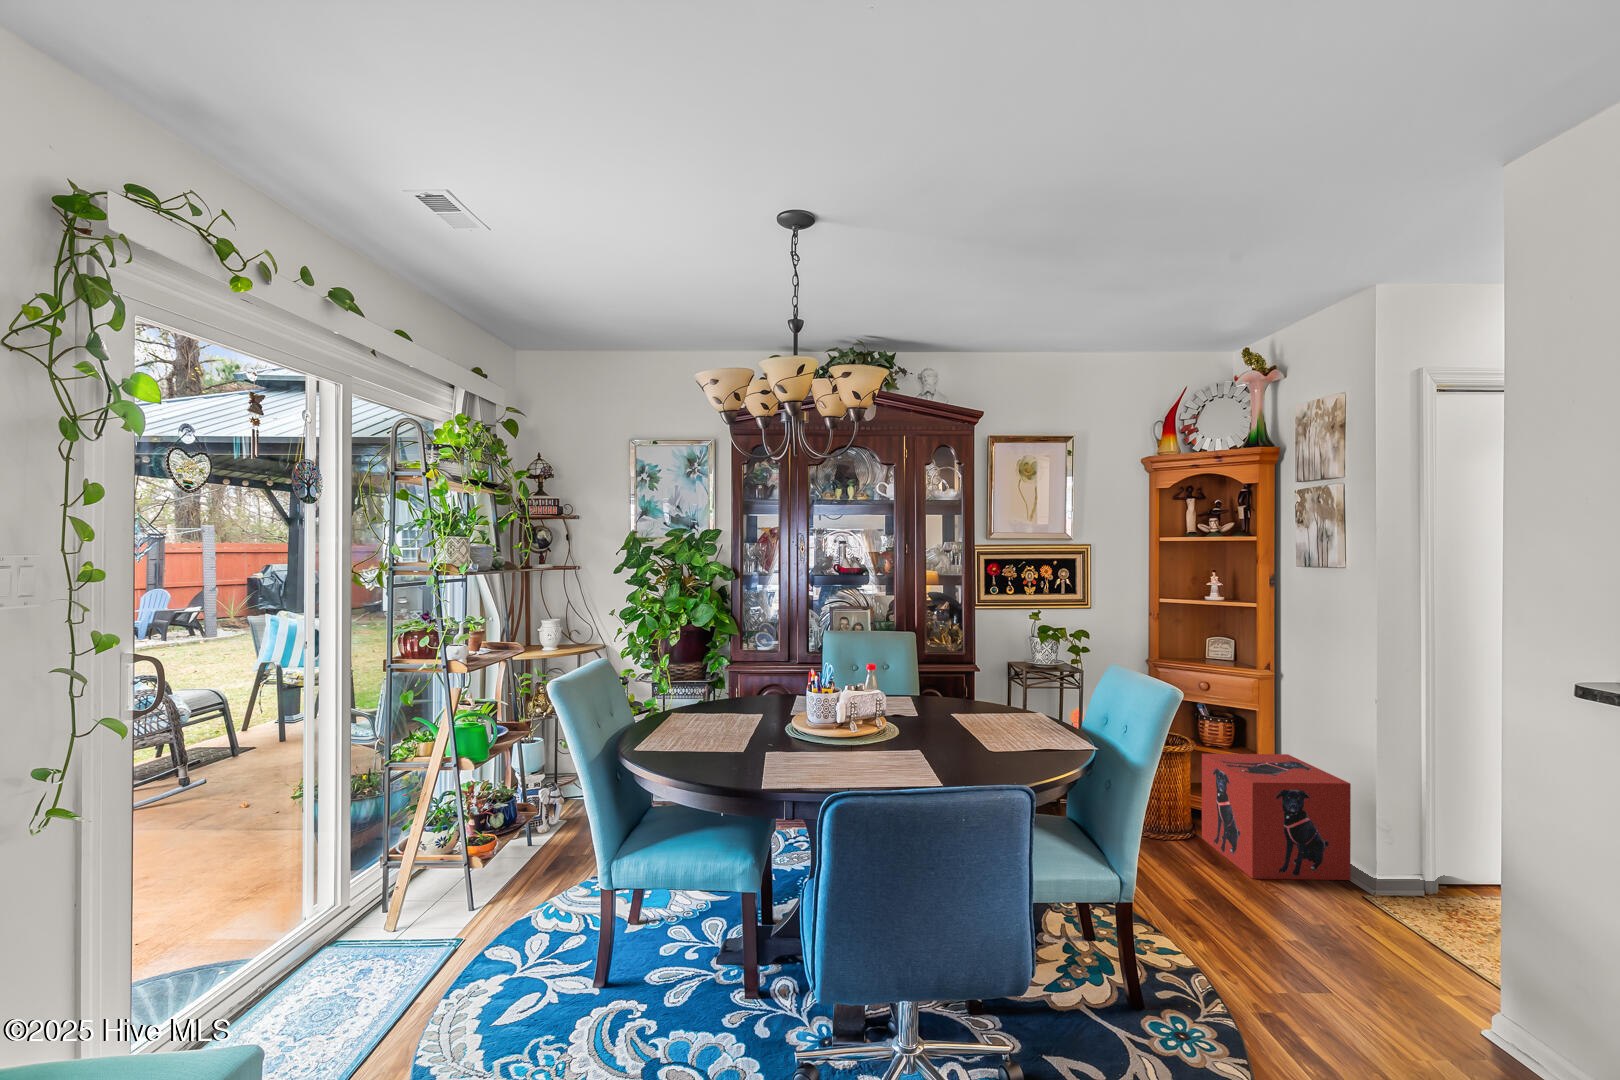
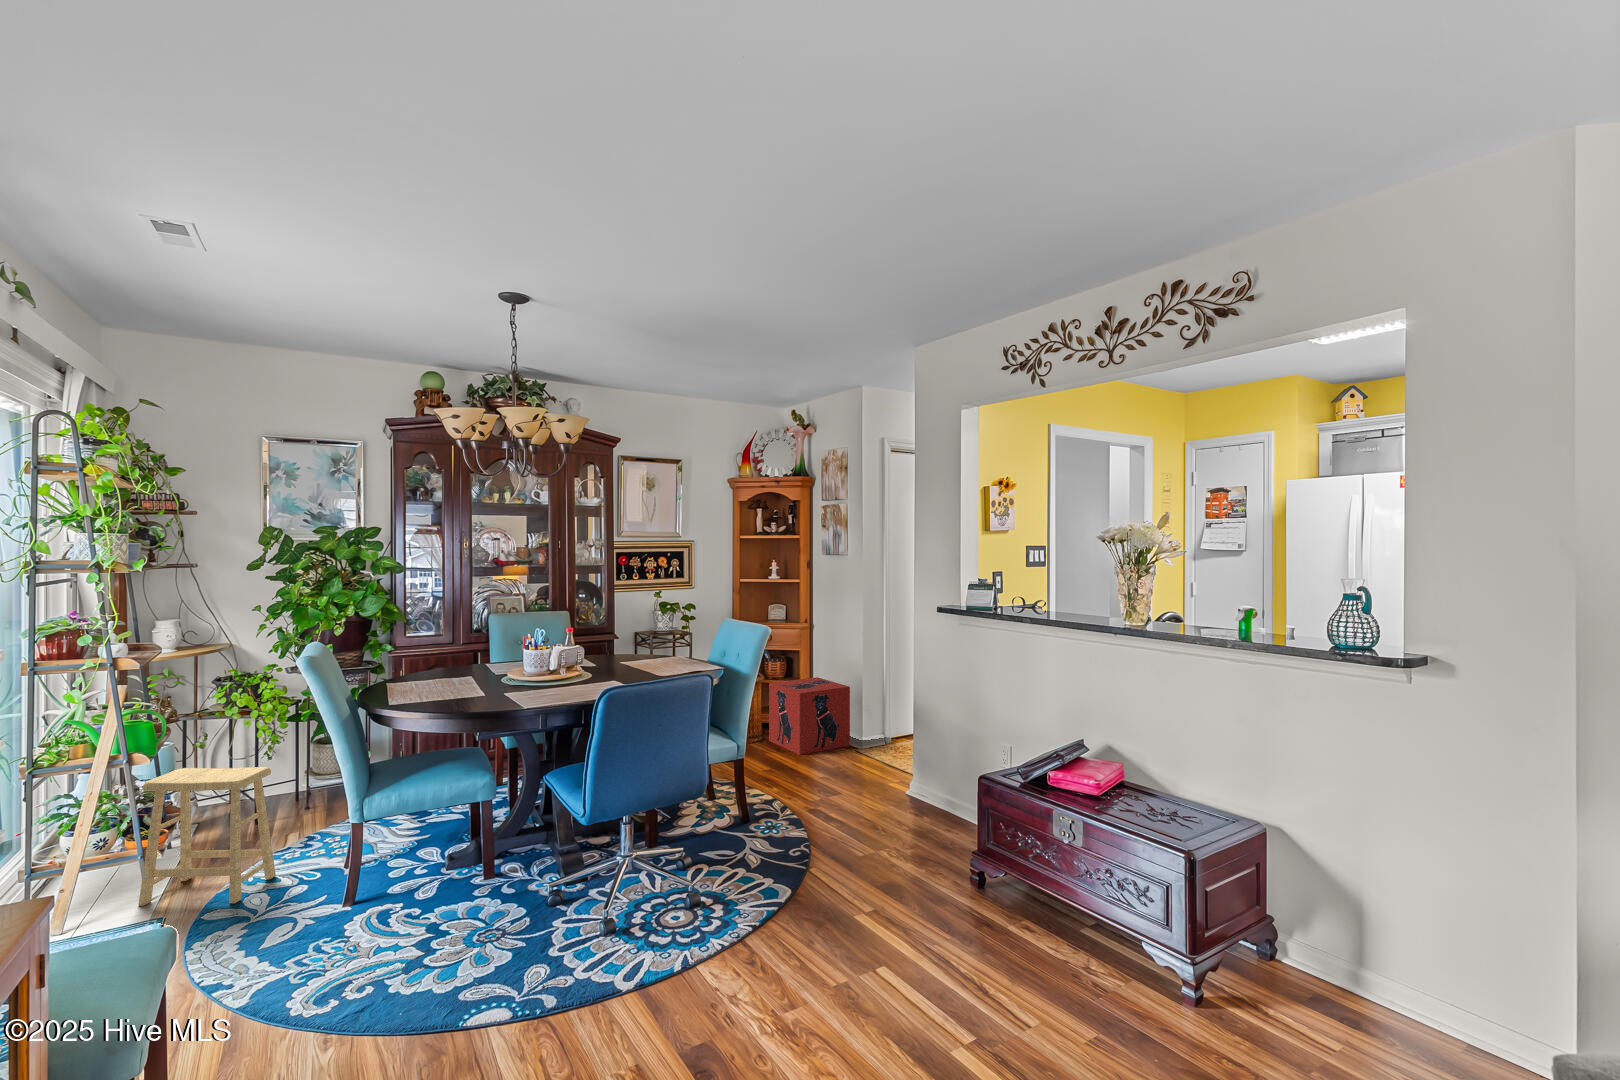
footstool: none [457,773,570,936] -> present [138,767,276,906]

